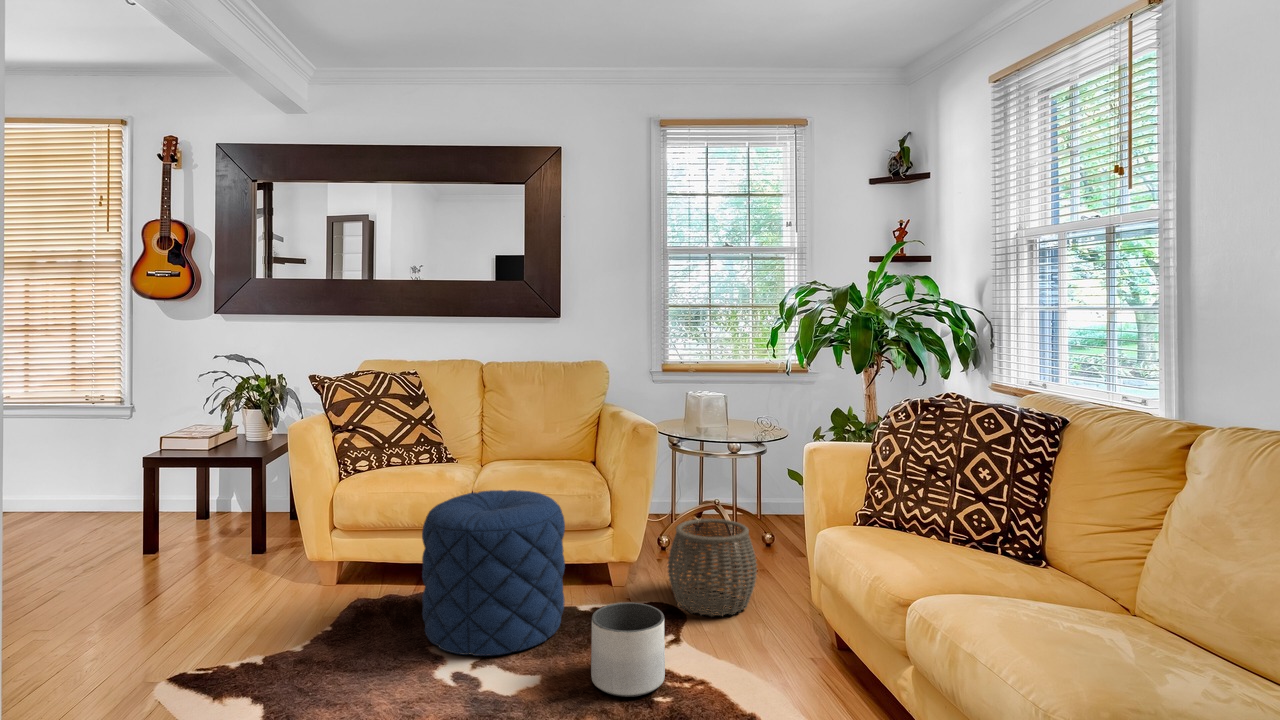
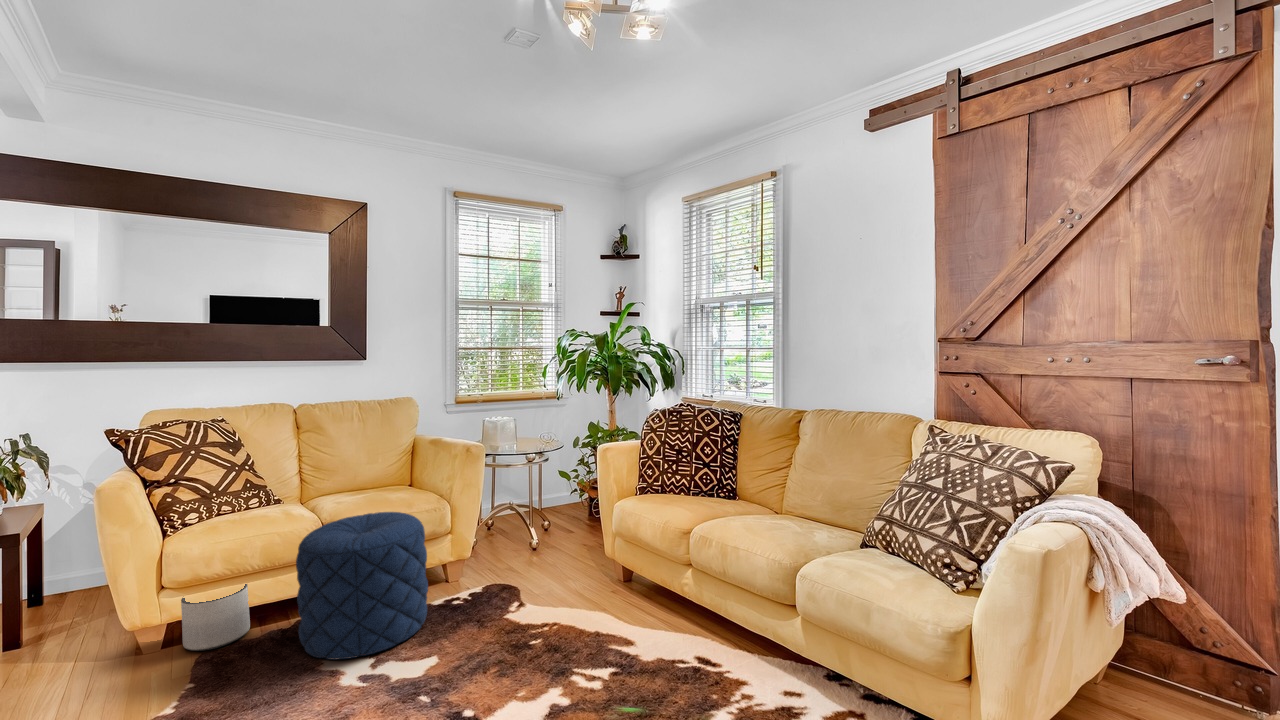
woven basket: present [668,519,757,616] -> none [497,508,564,581]
planter: present [591,603,665,697] -> present [181,584,250,651]

